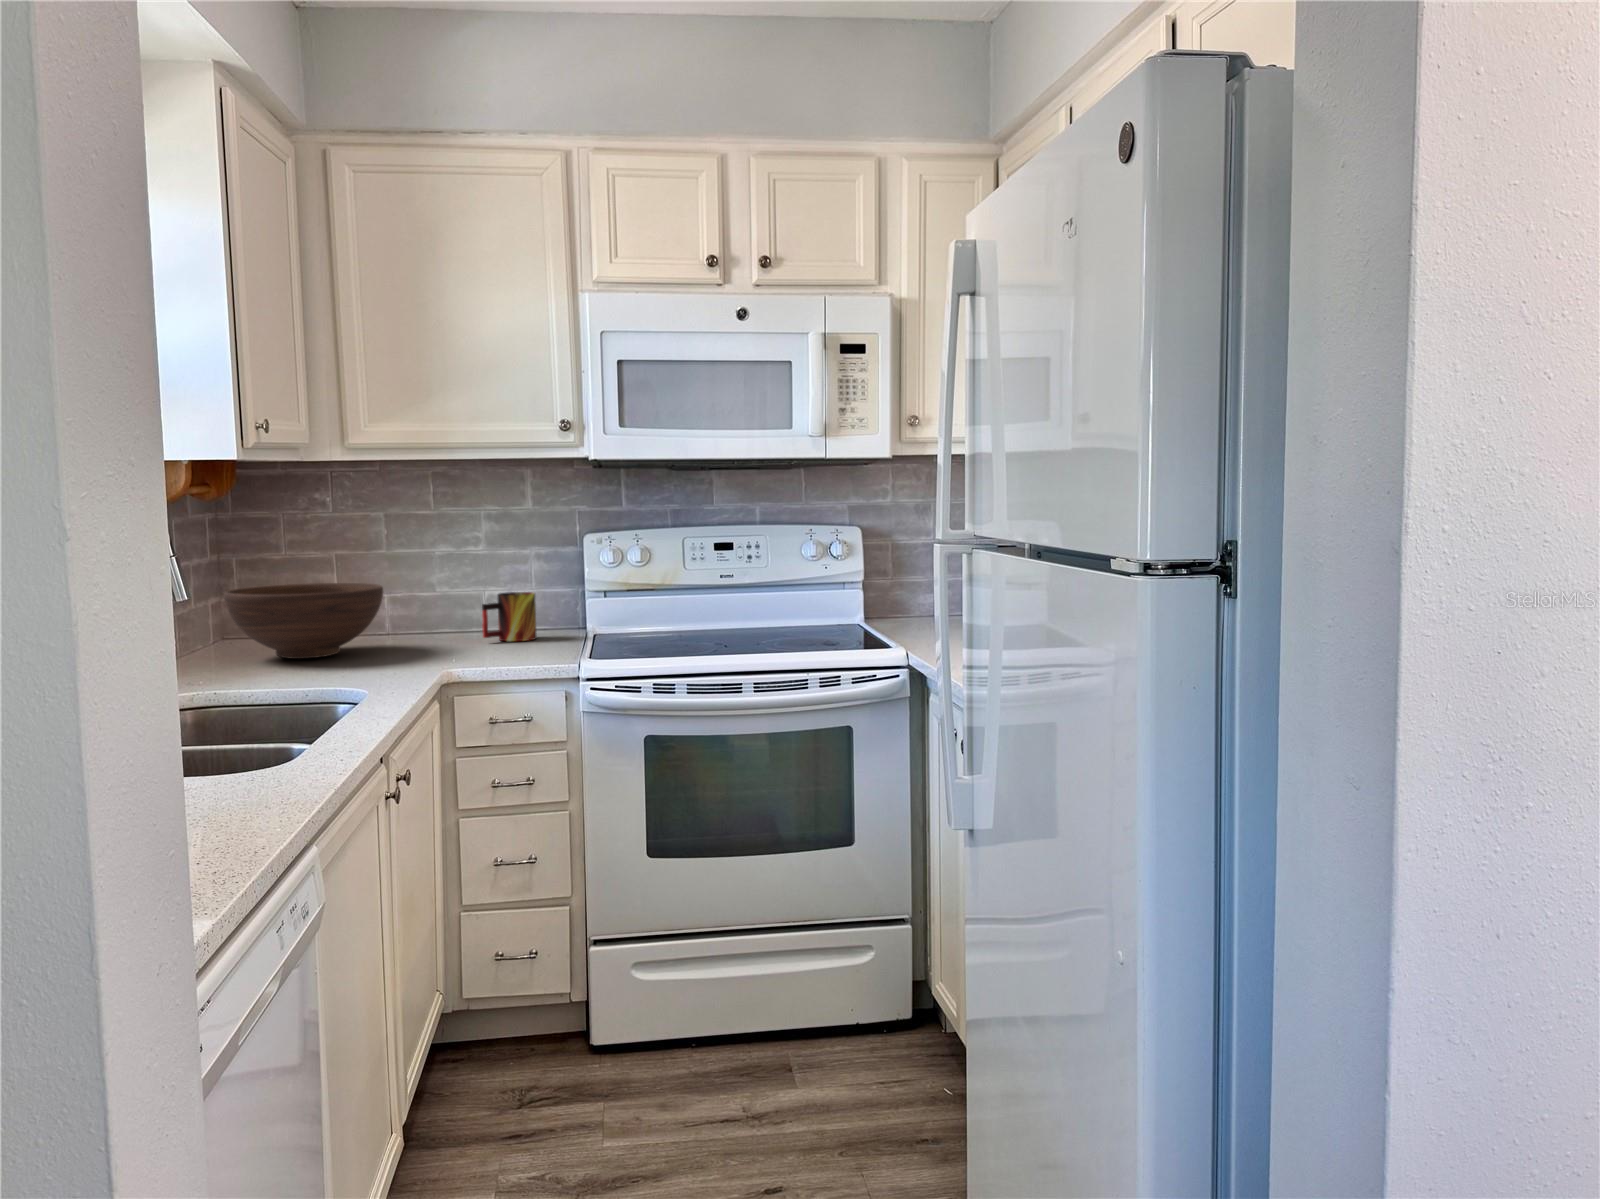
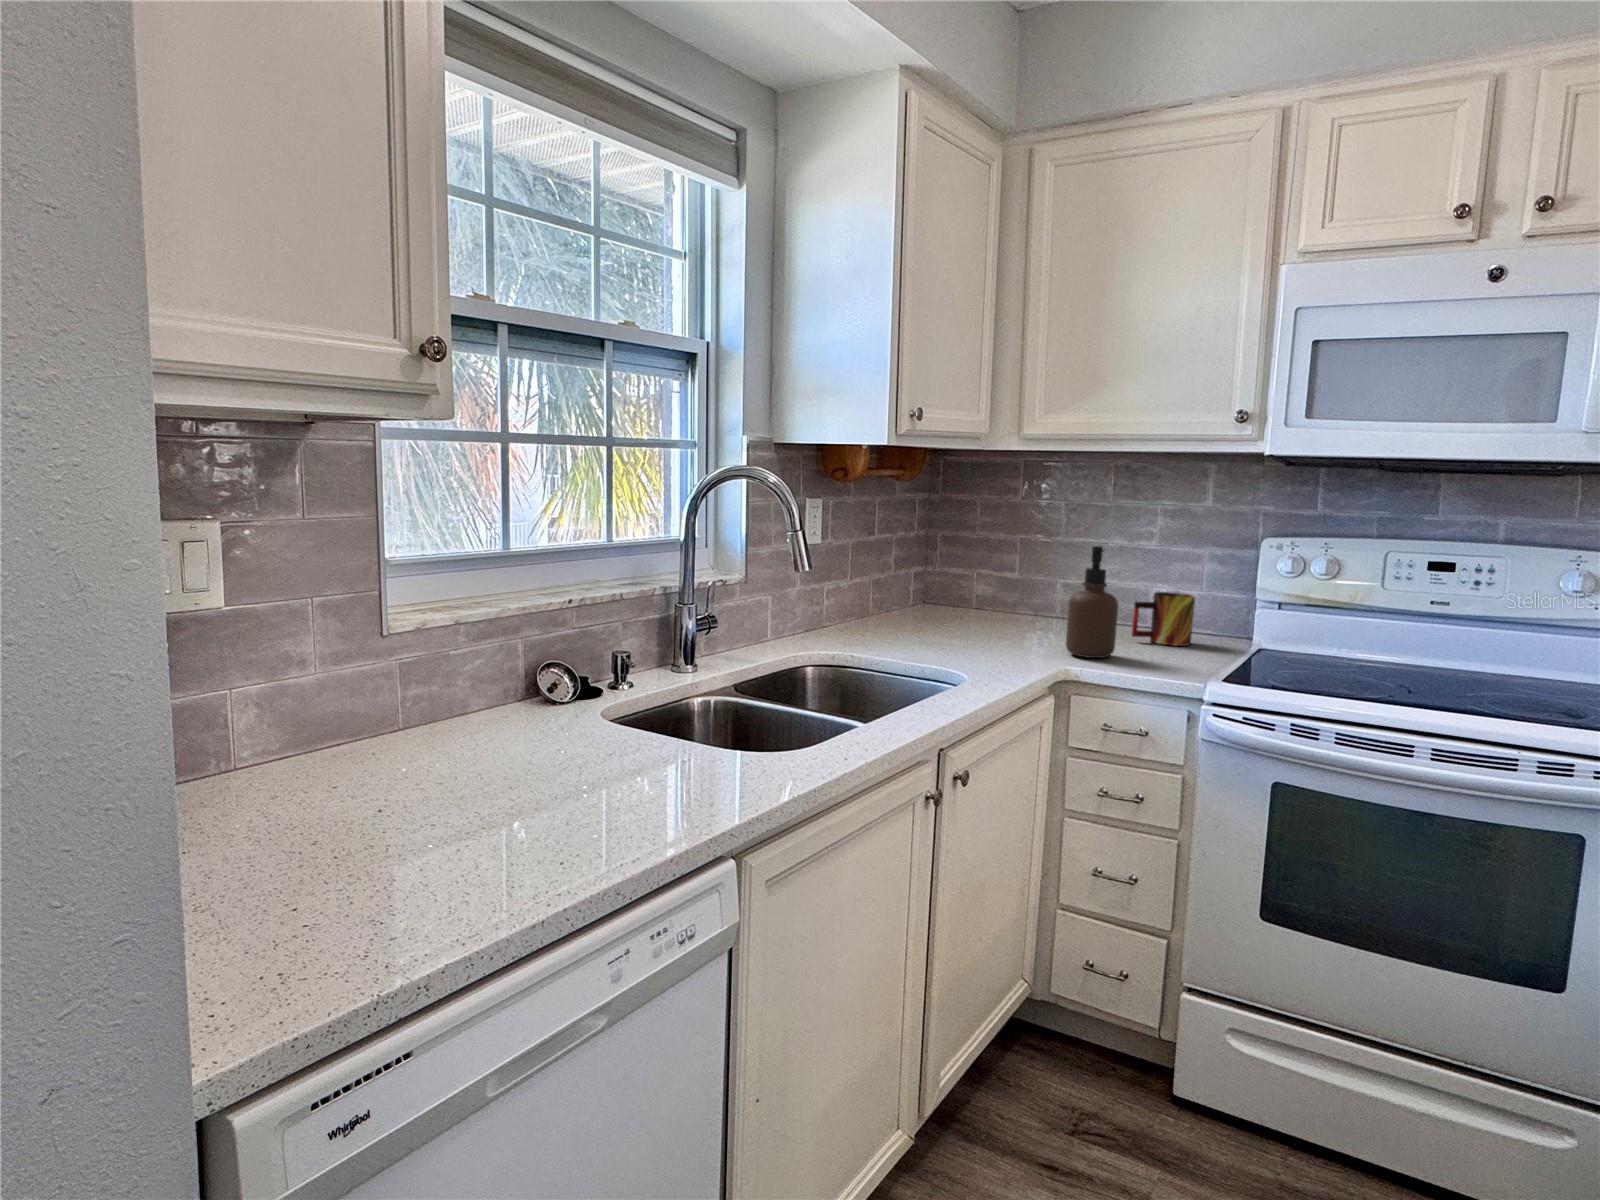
soap dispenser: none [432,552,482,661] -> present [1066,546,1118,658]
fruit bowl: present [224,583,383,659] -> none [898,560,1036,633]

